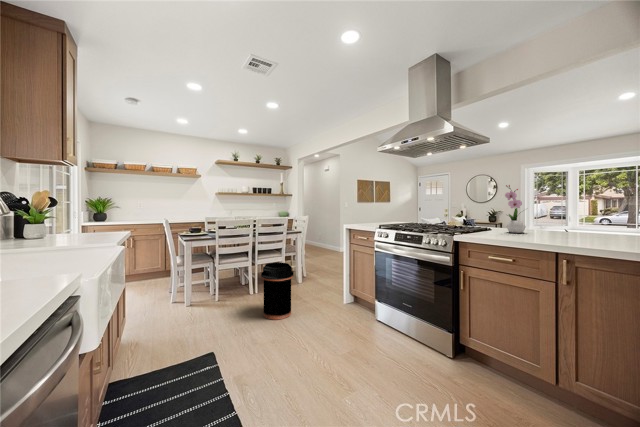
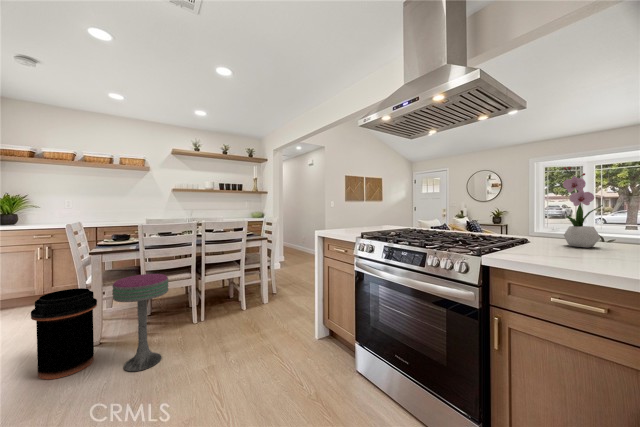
bar stool: none [210,254,244,319] -> present [112,274,168,371]
trash can: present [261,262,293,319] -> present [31,288,97,379]

